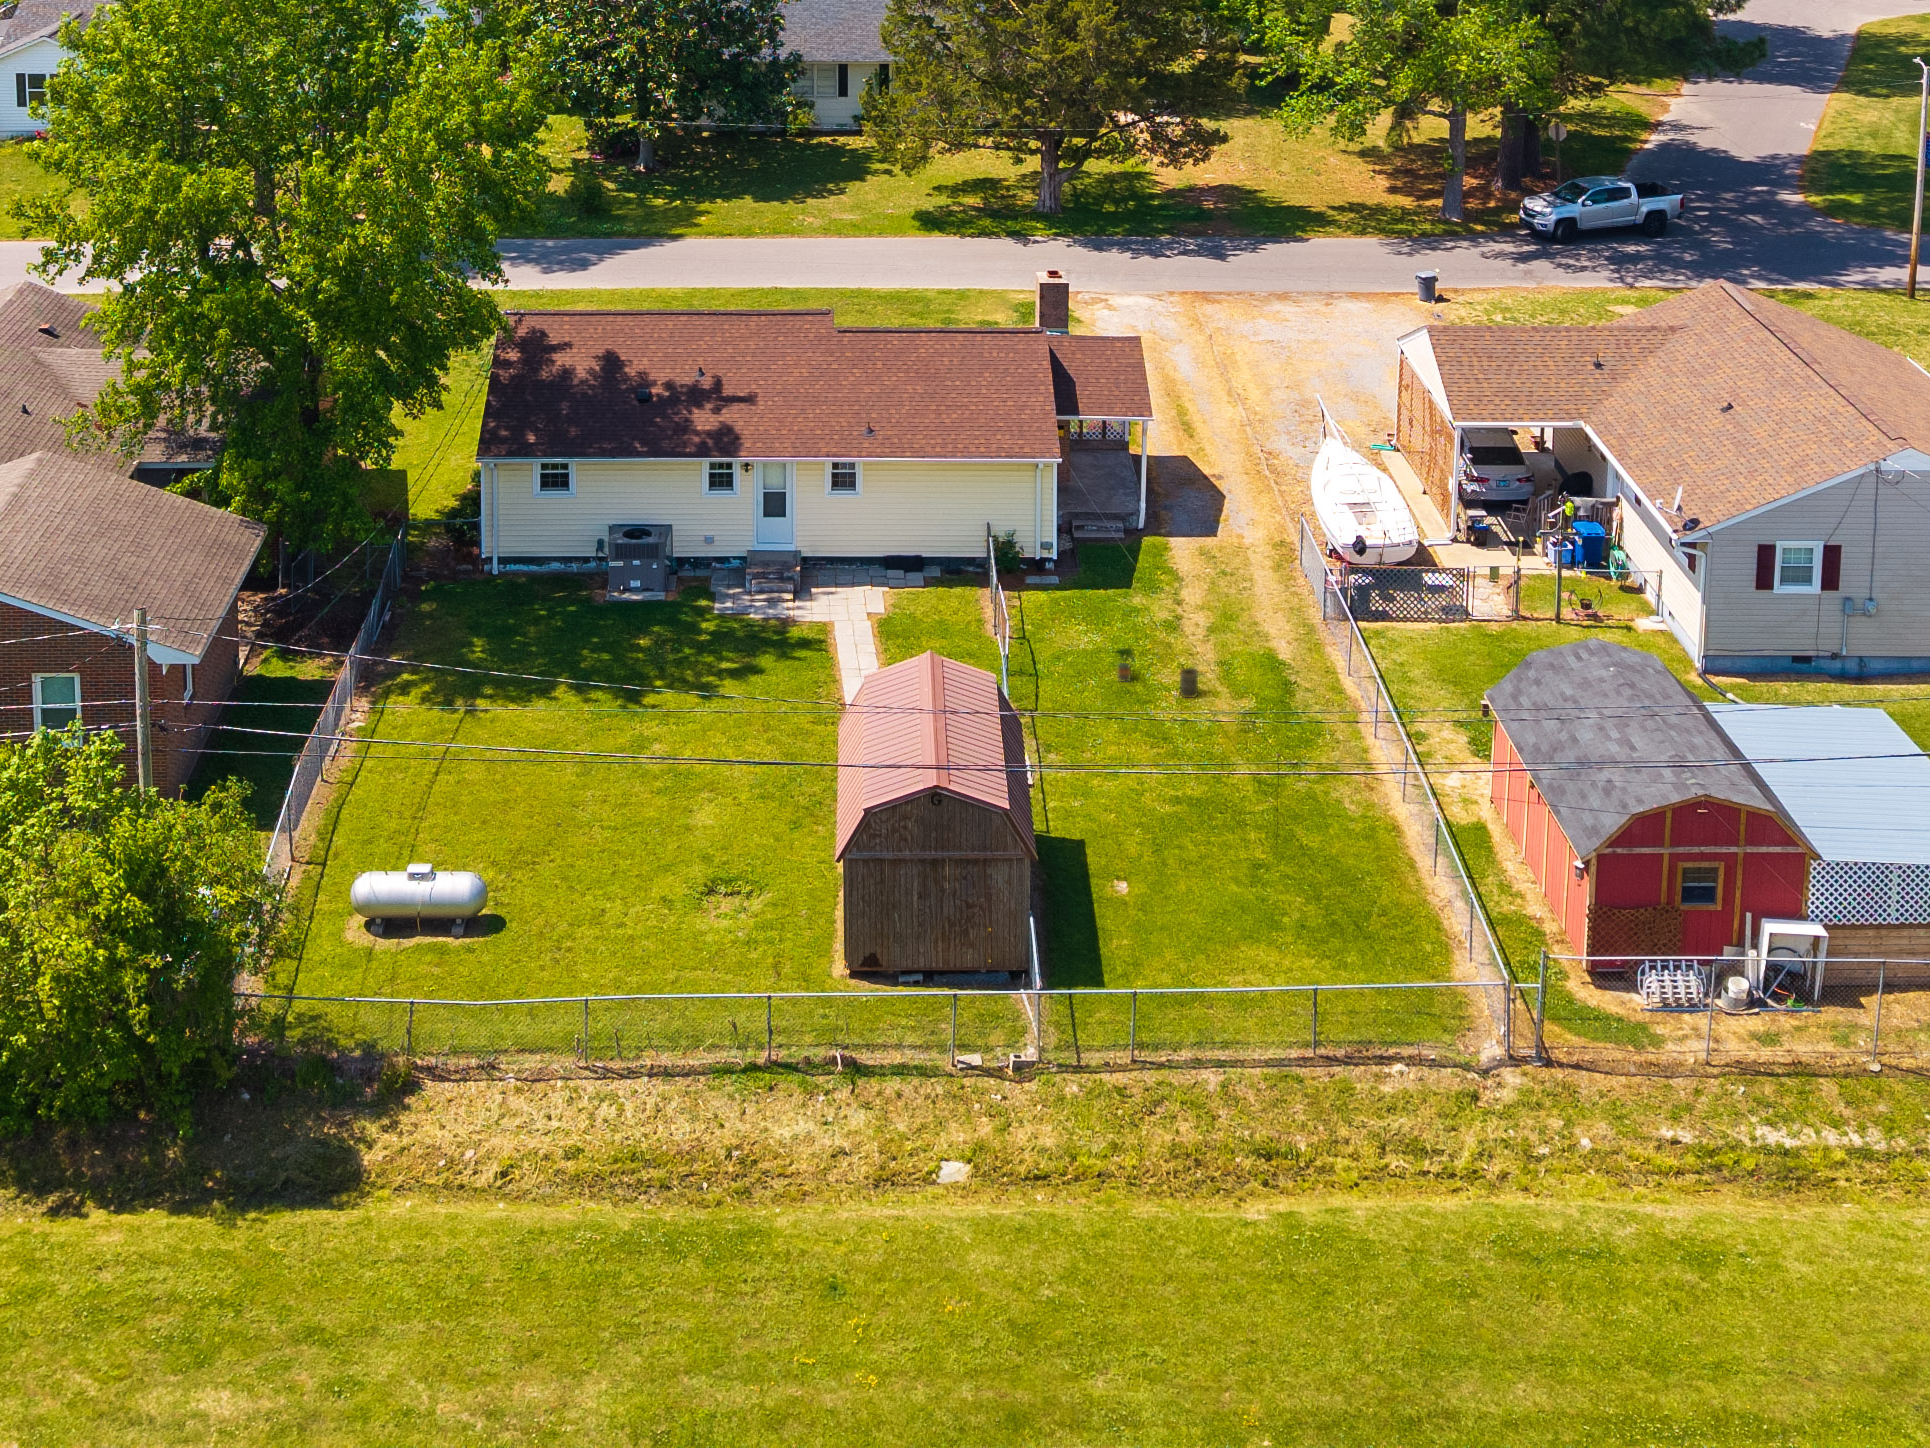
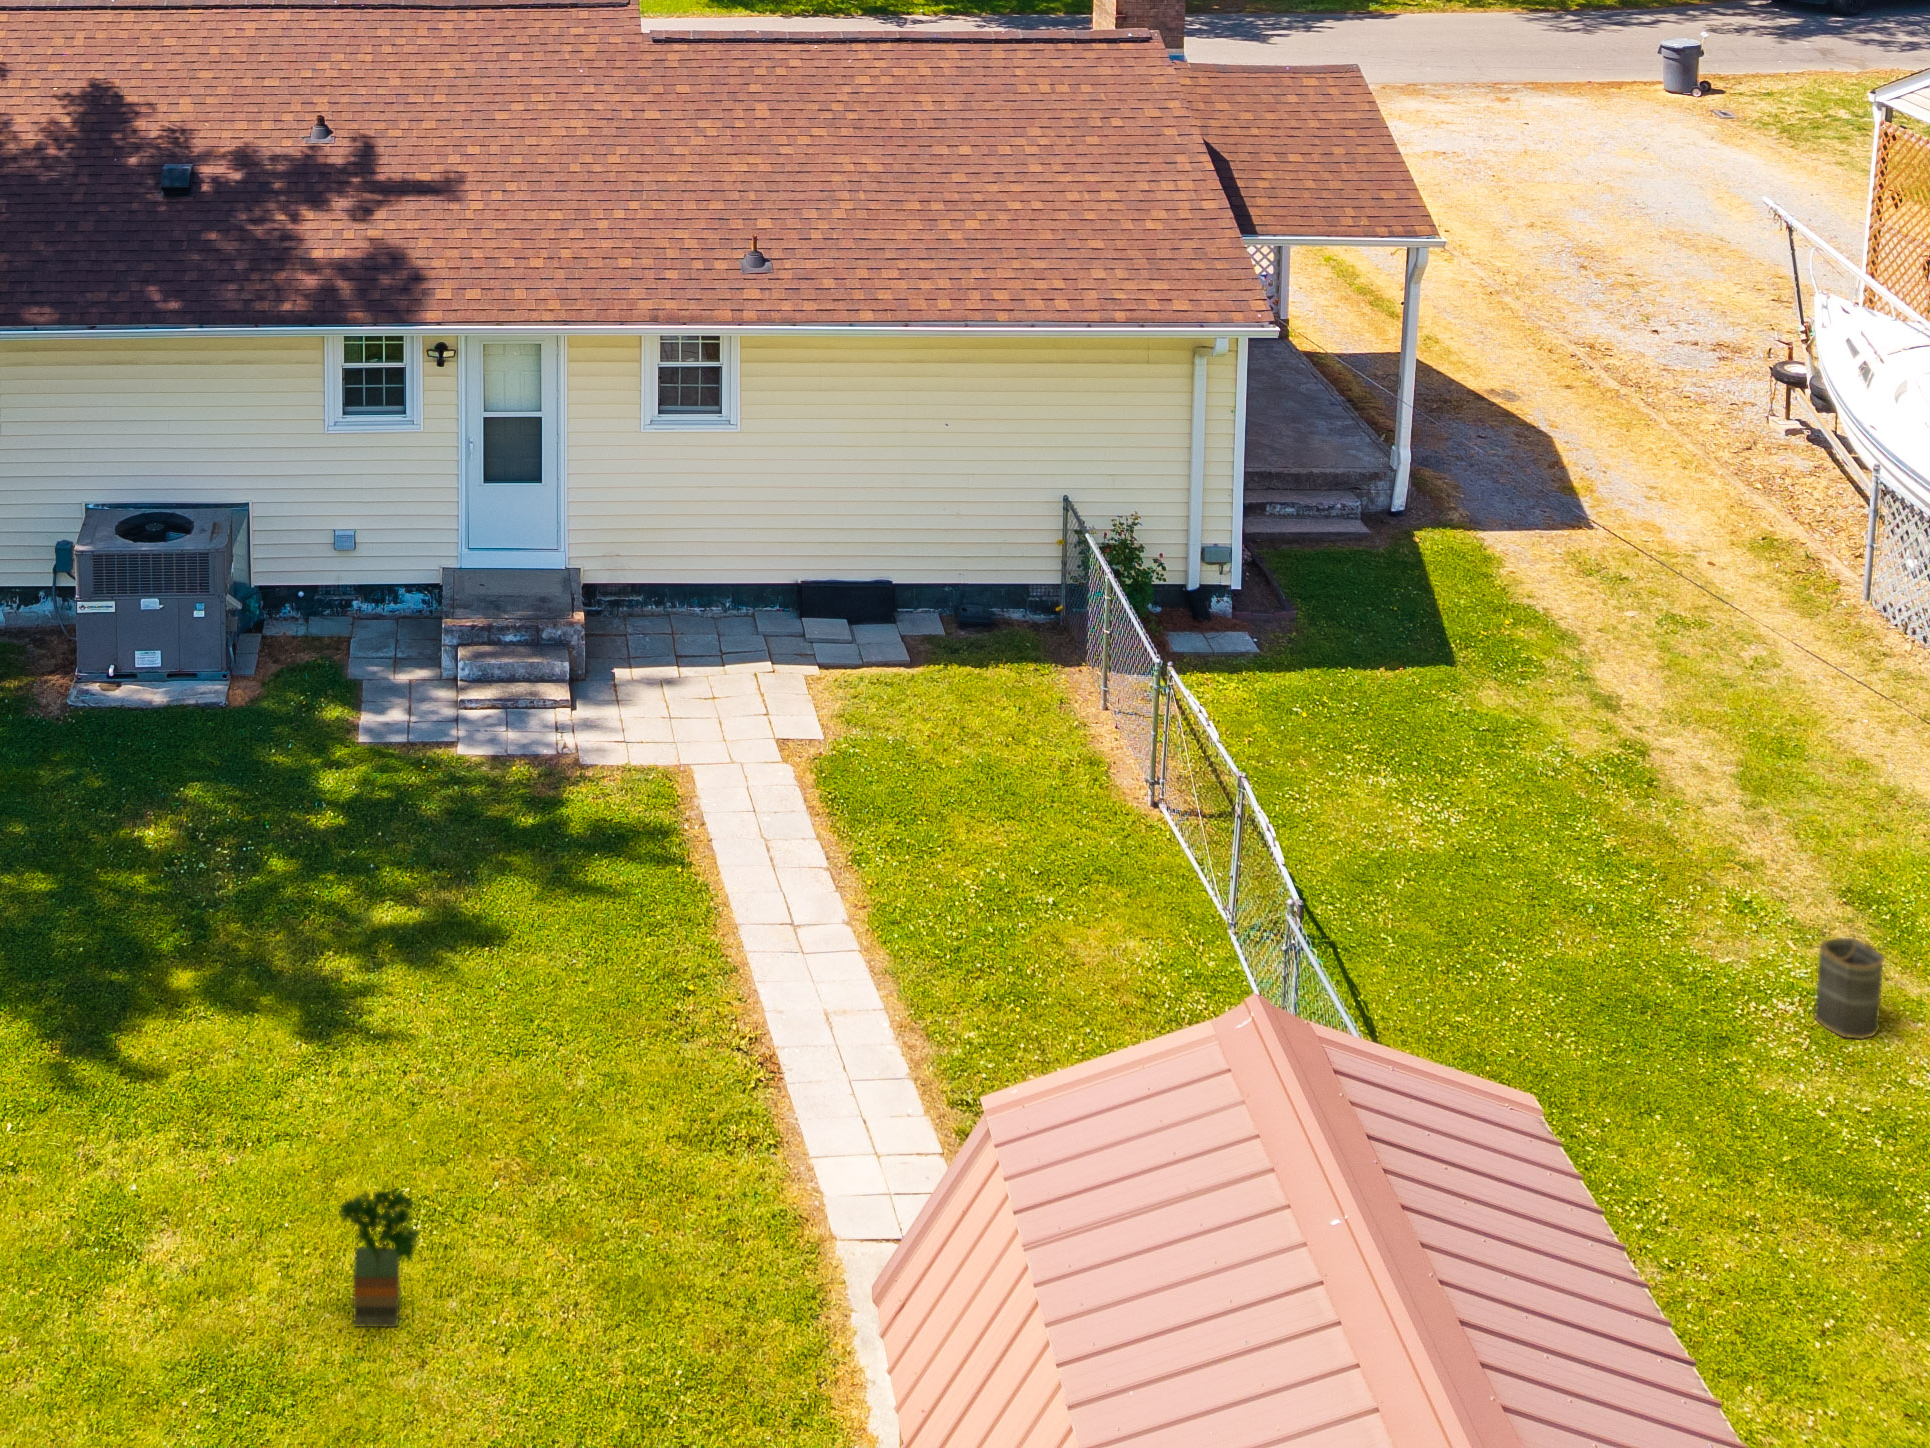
potted tree: present [1116,648,1135,682] -> present [340,1190,420,1327]

